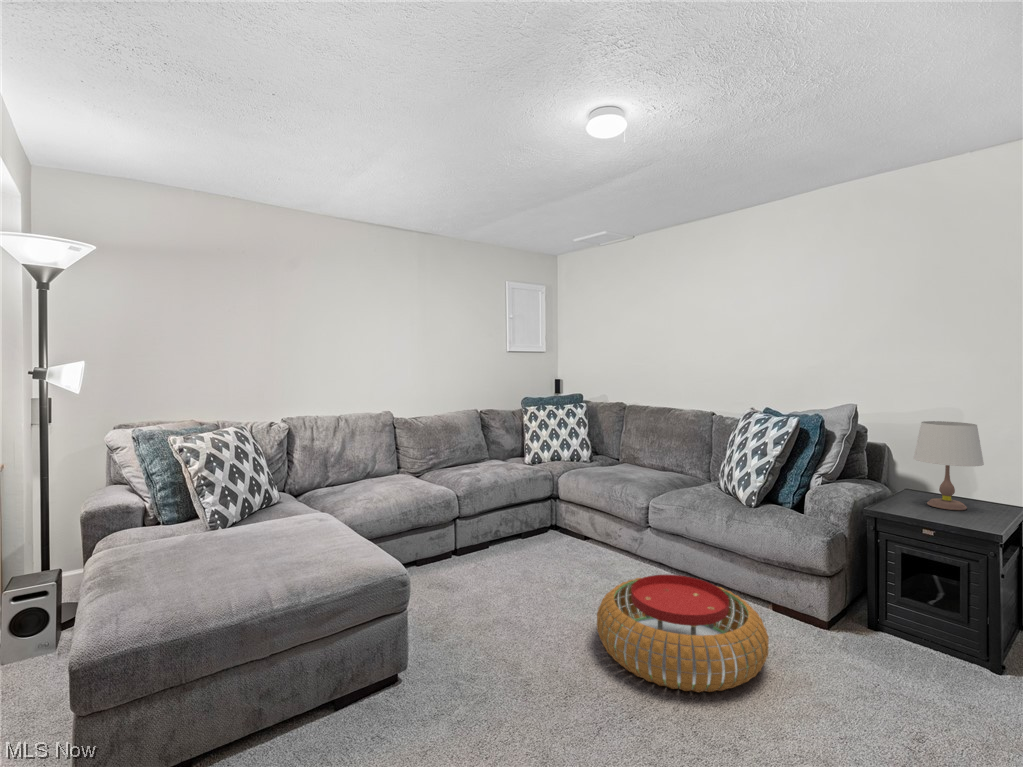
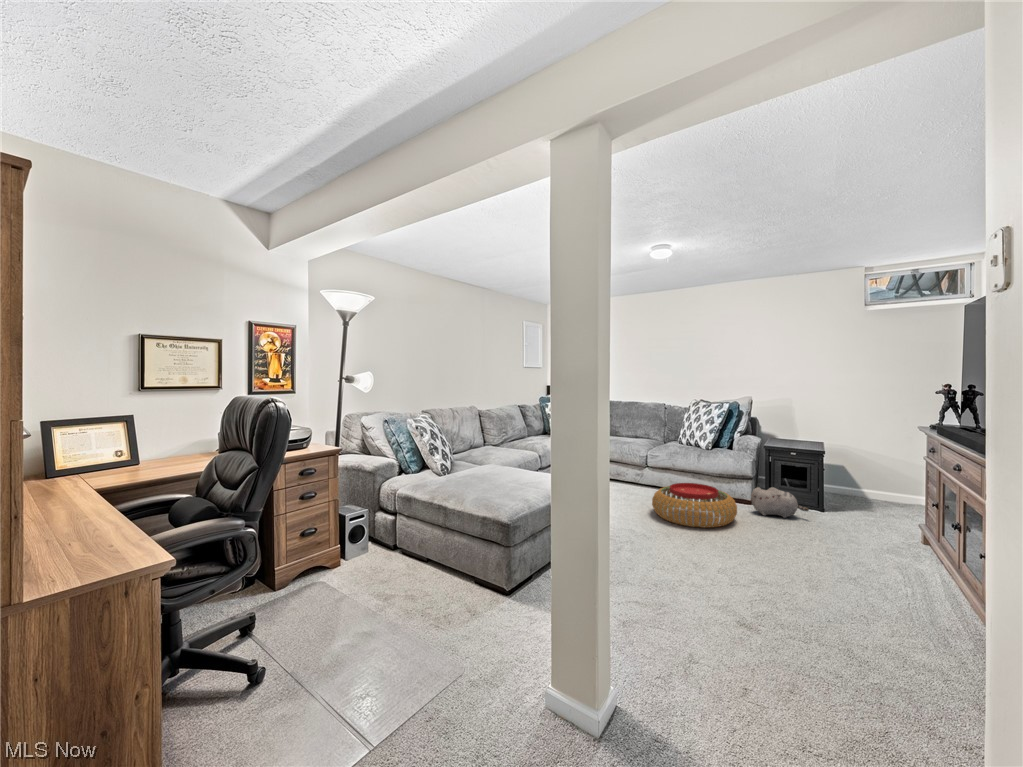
table lamp: present [914,421,984,510] -> none [782,403,812,445]
plush toy: none [817,602,951,682] -> present [751,488,809,518]

